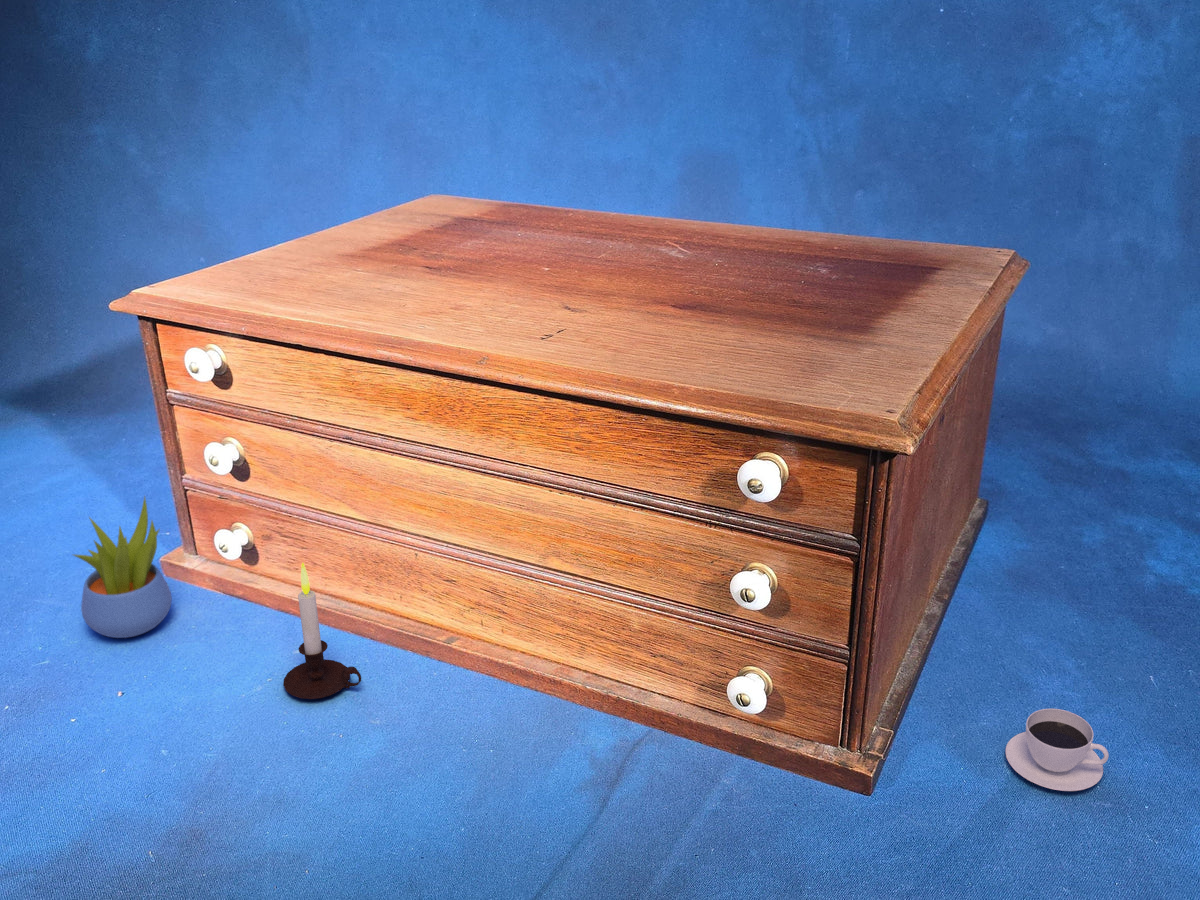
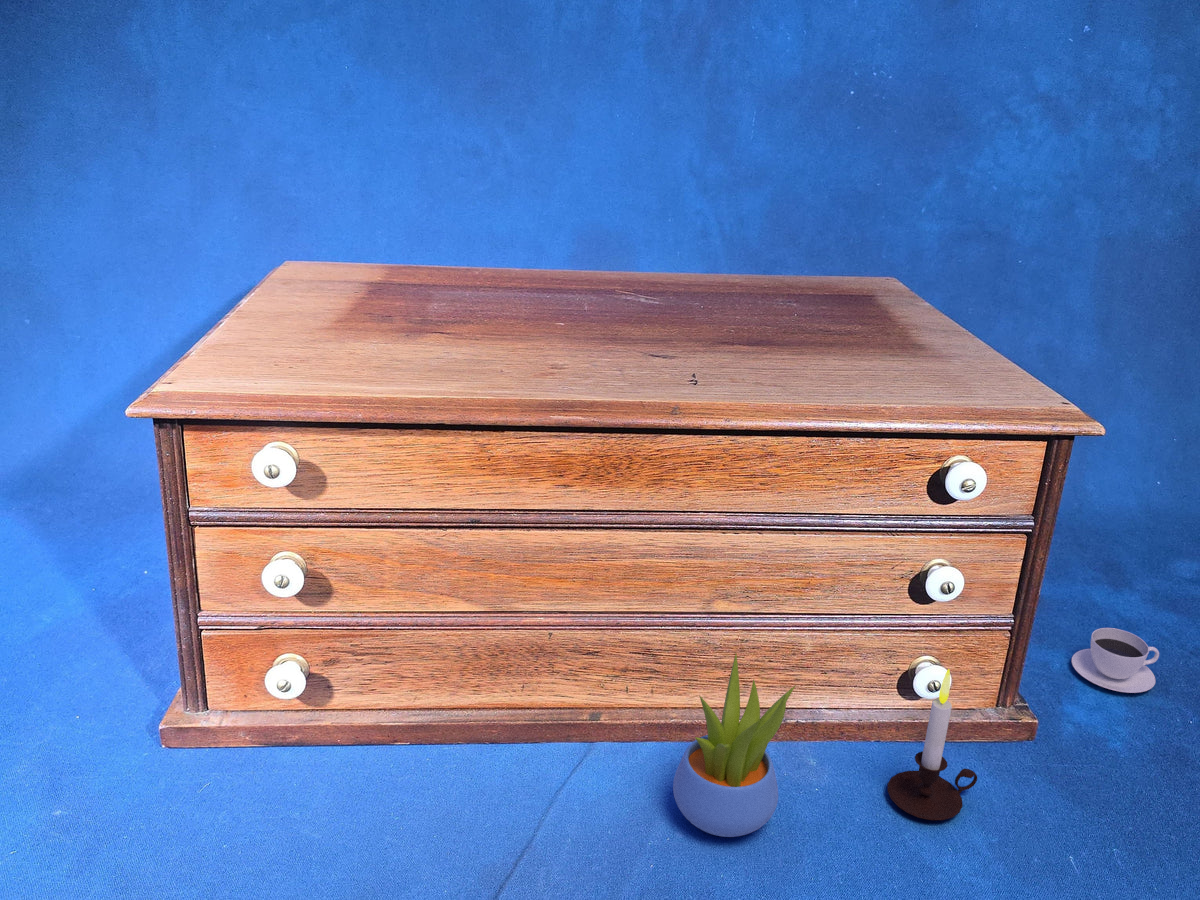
succulent plant: present [74,497,172,638] -> present [673,654,795,837]
candle: present [283,563,361,699] -> present [888,669,977,820]

